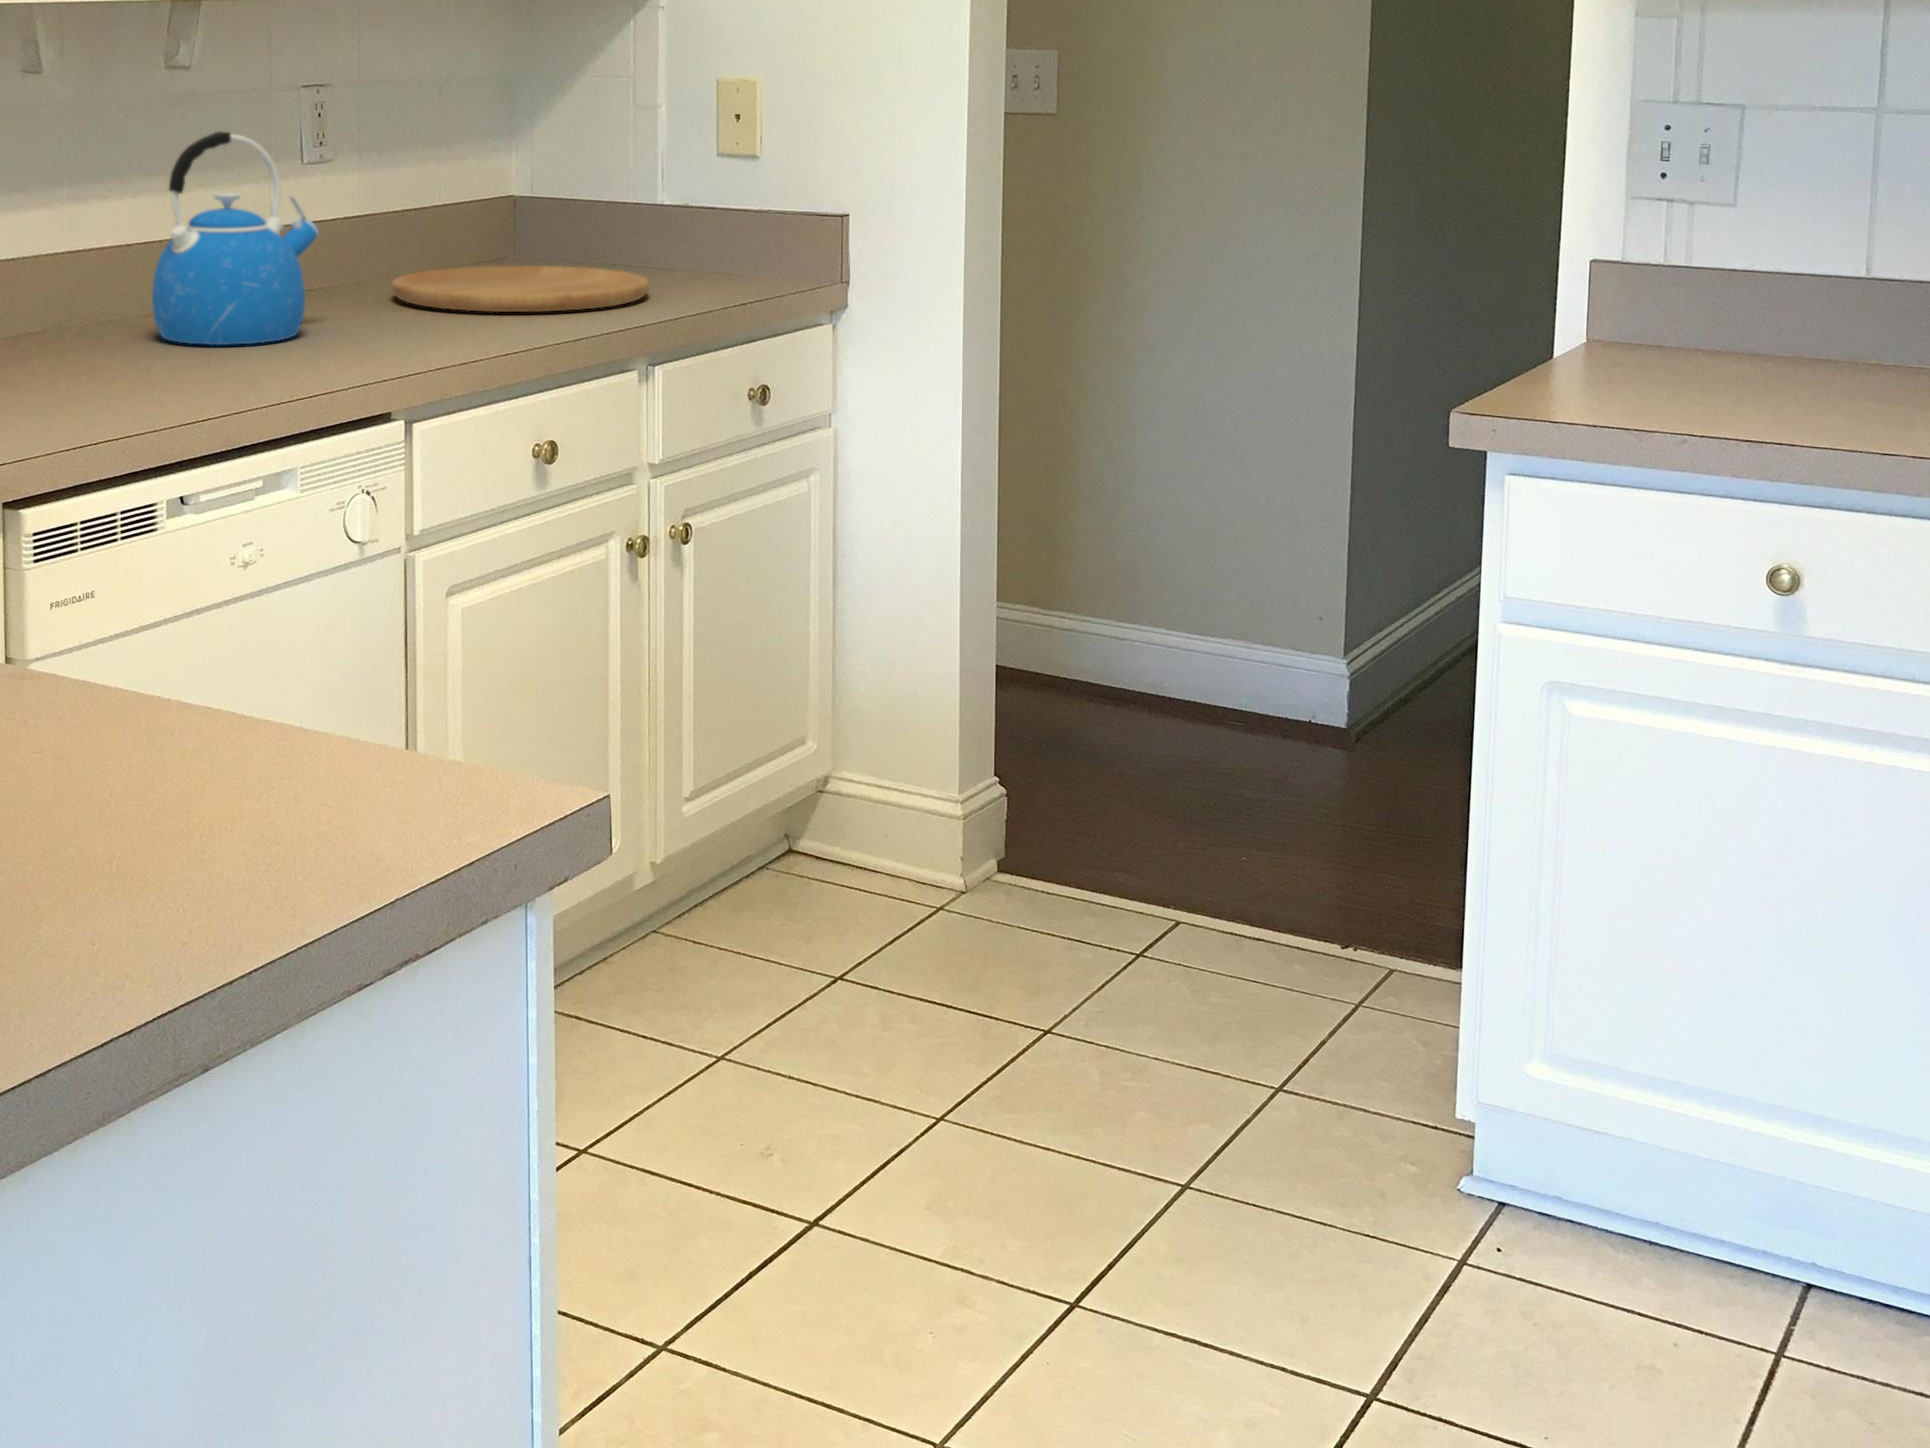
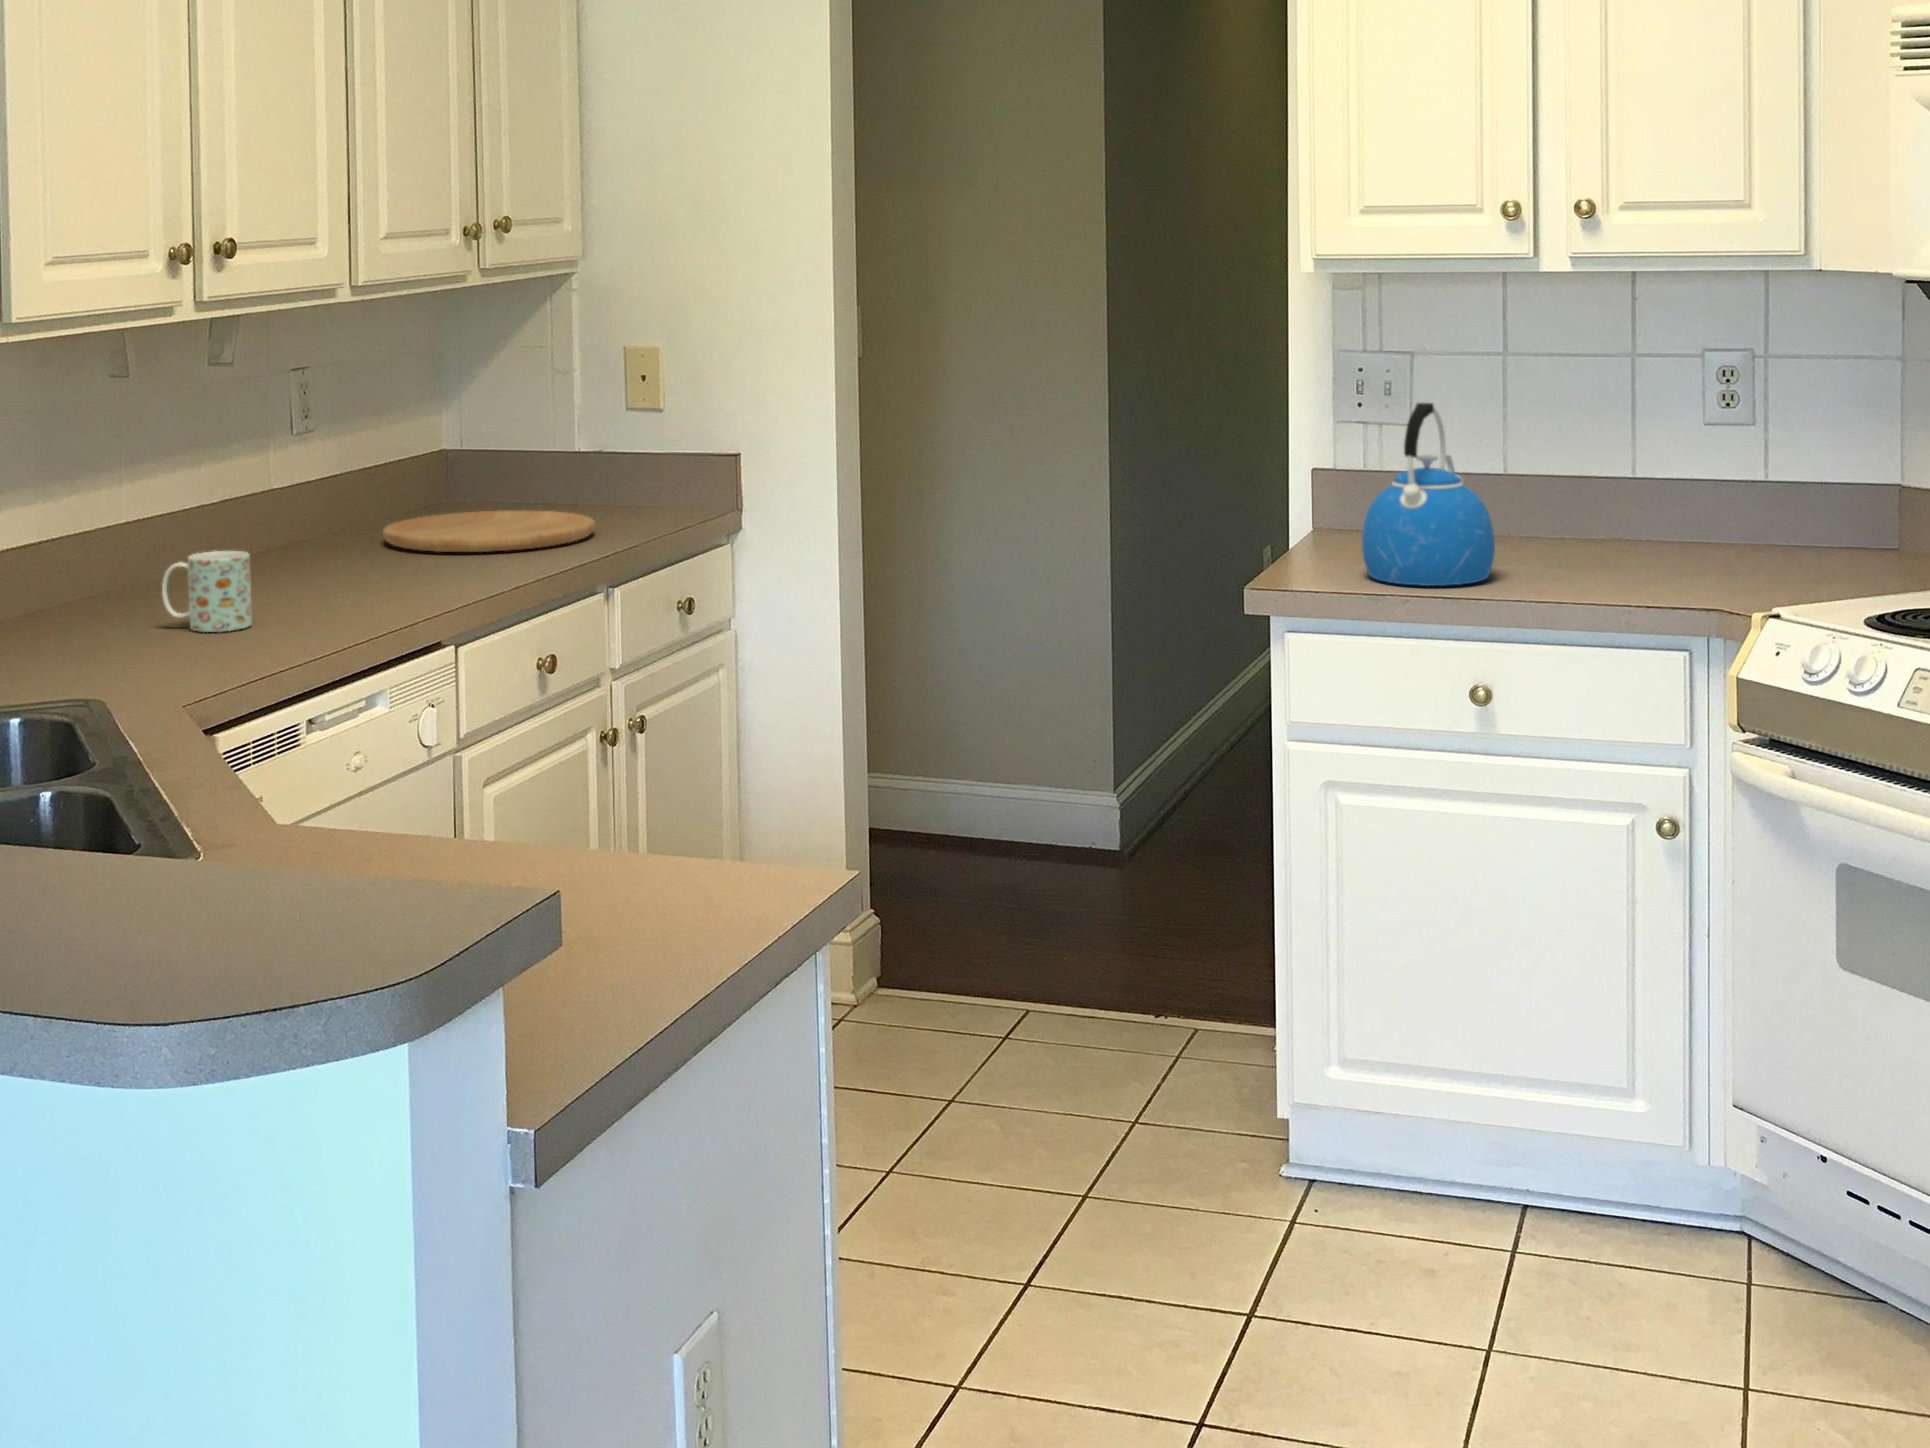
kettle: present [152,132,319,345] -> present [1362,403,1495,586]
mug: none [42,288,148,386] -> present [162,551,252,632]

